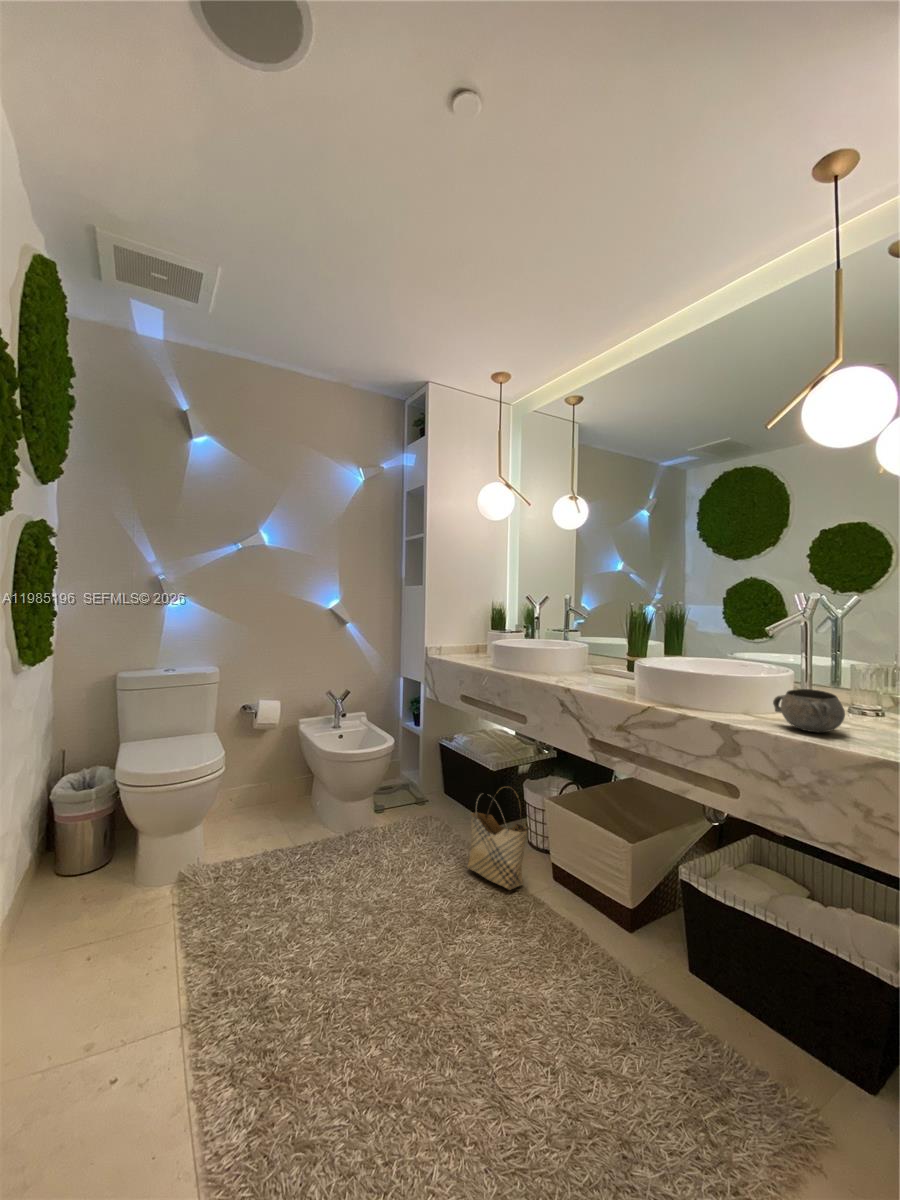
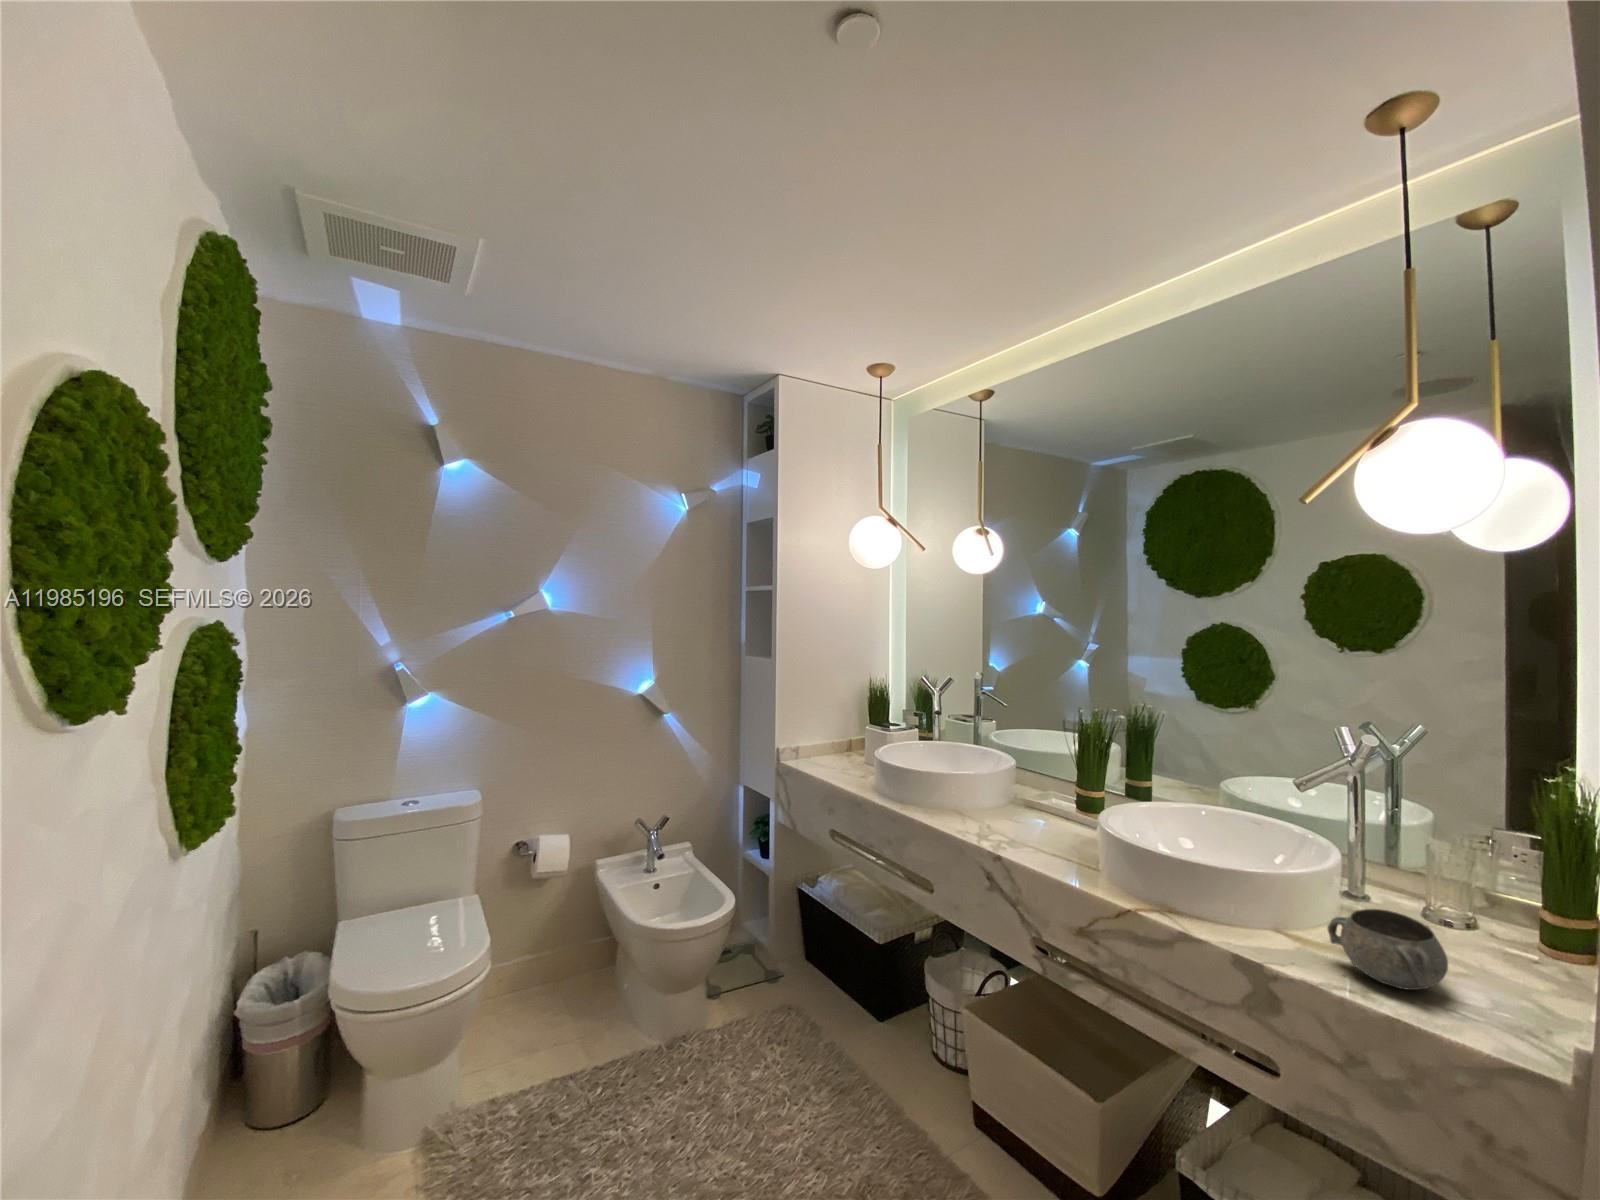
woven basket: present [467,786,528,889] -> none [846,983,937,1149]

